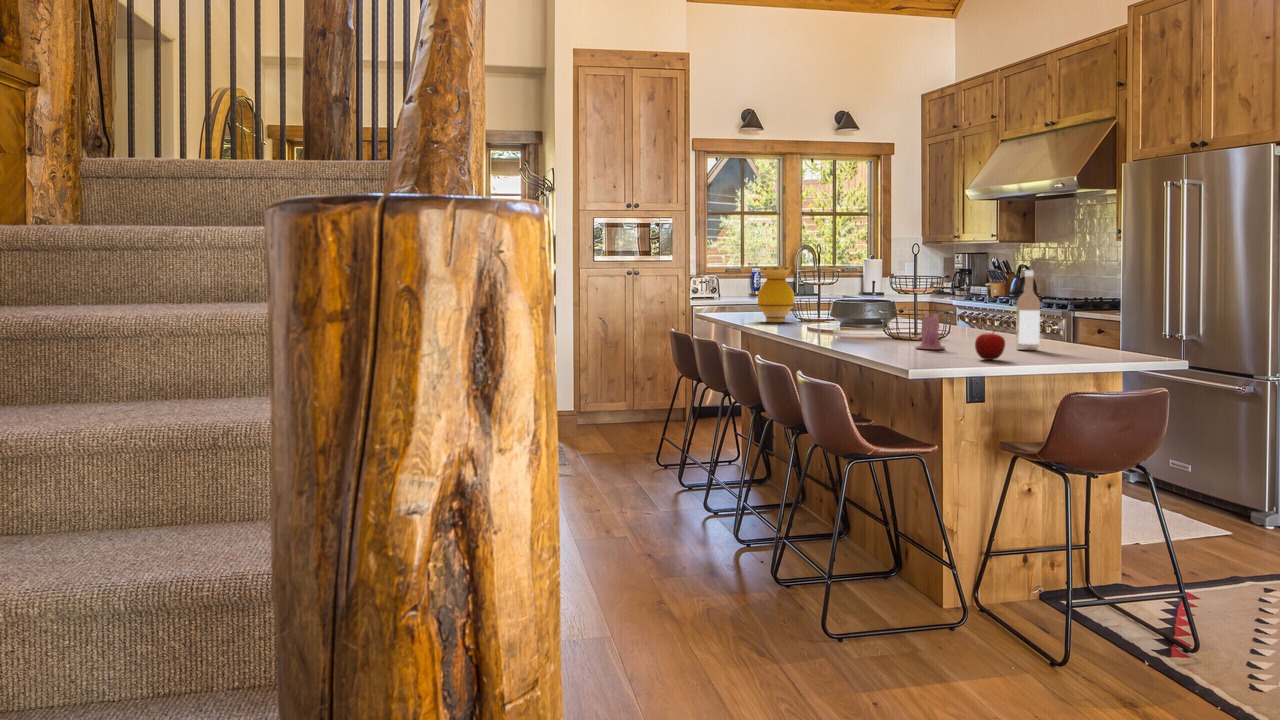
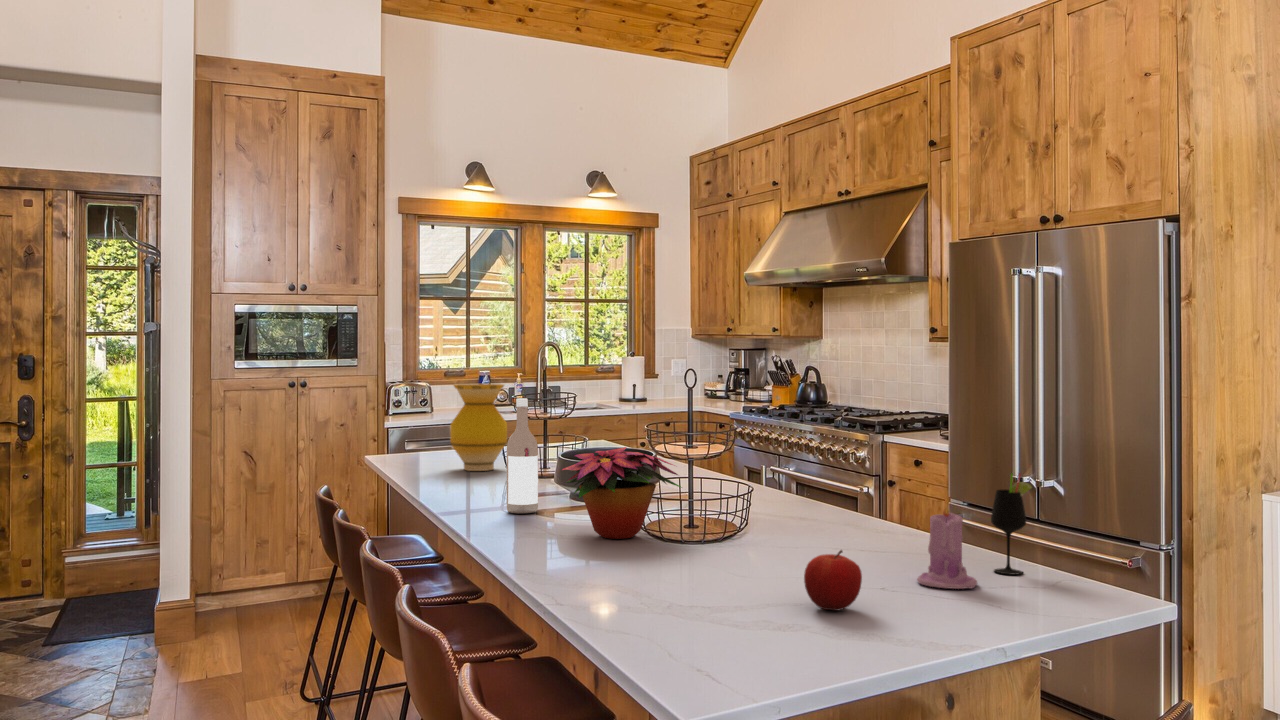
wine bottle: present [1016,270,1040,350] -> present [507,398,538,514]
flower arrangement: none [840,292,915,342] -> present [562,447,682,539]
wine glass: none [1089,299,1113,355] -> present [991,473,1032,575]
candle: present [916,313,945,350] -> present [917,507,977,589]

